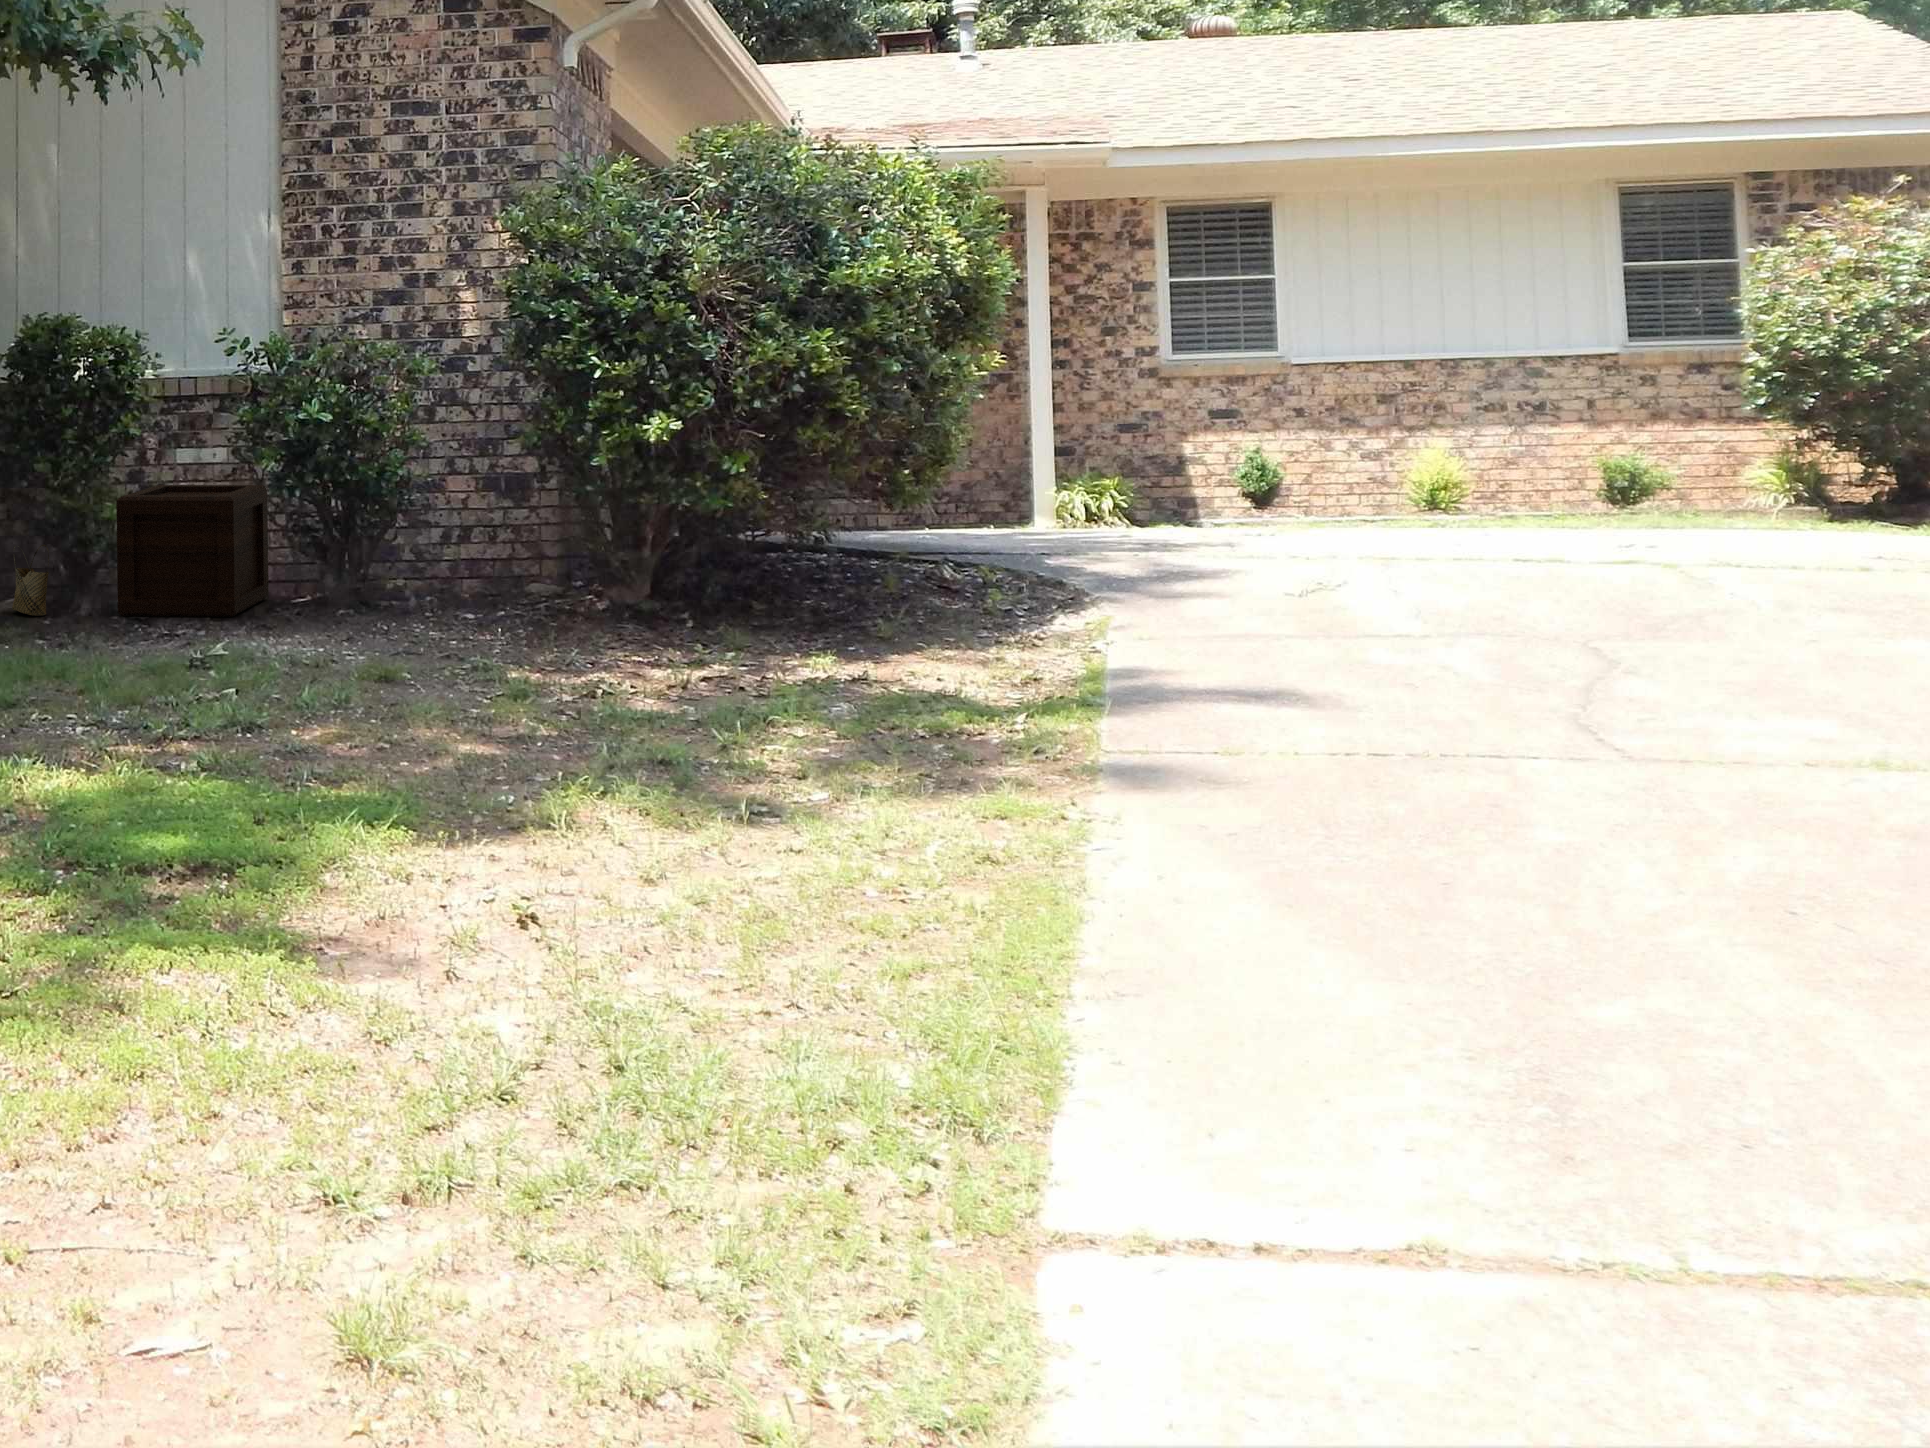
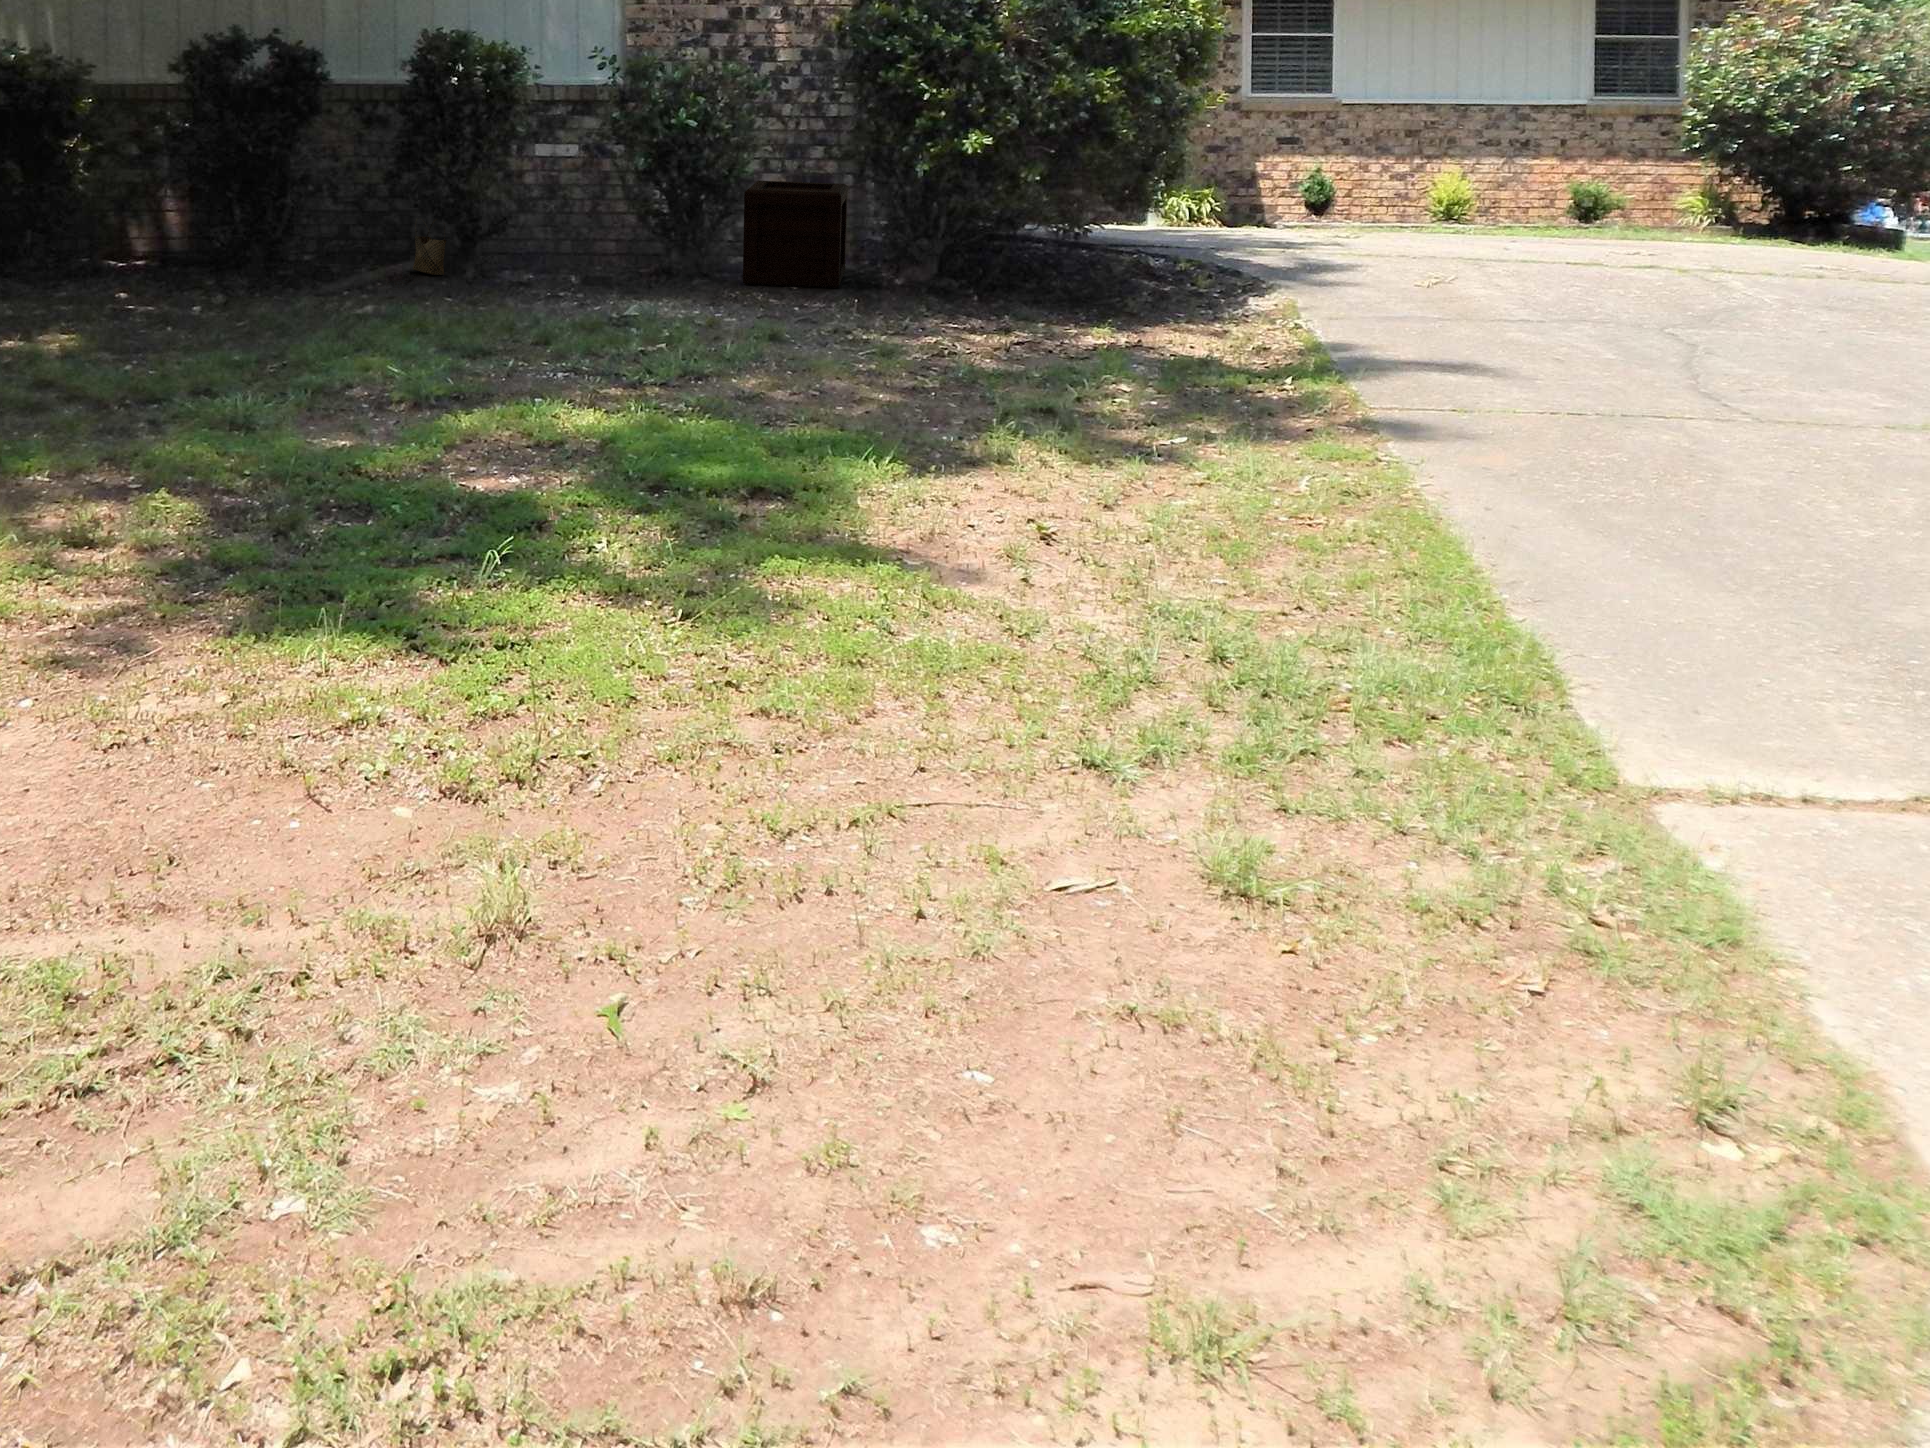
wooden crate: present [116,485,269,617] -> present [743,181,848,288]

